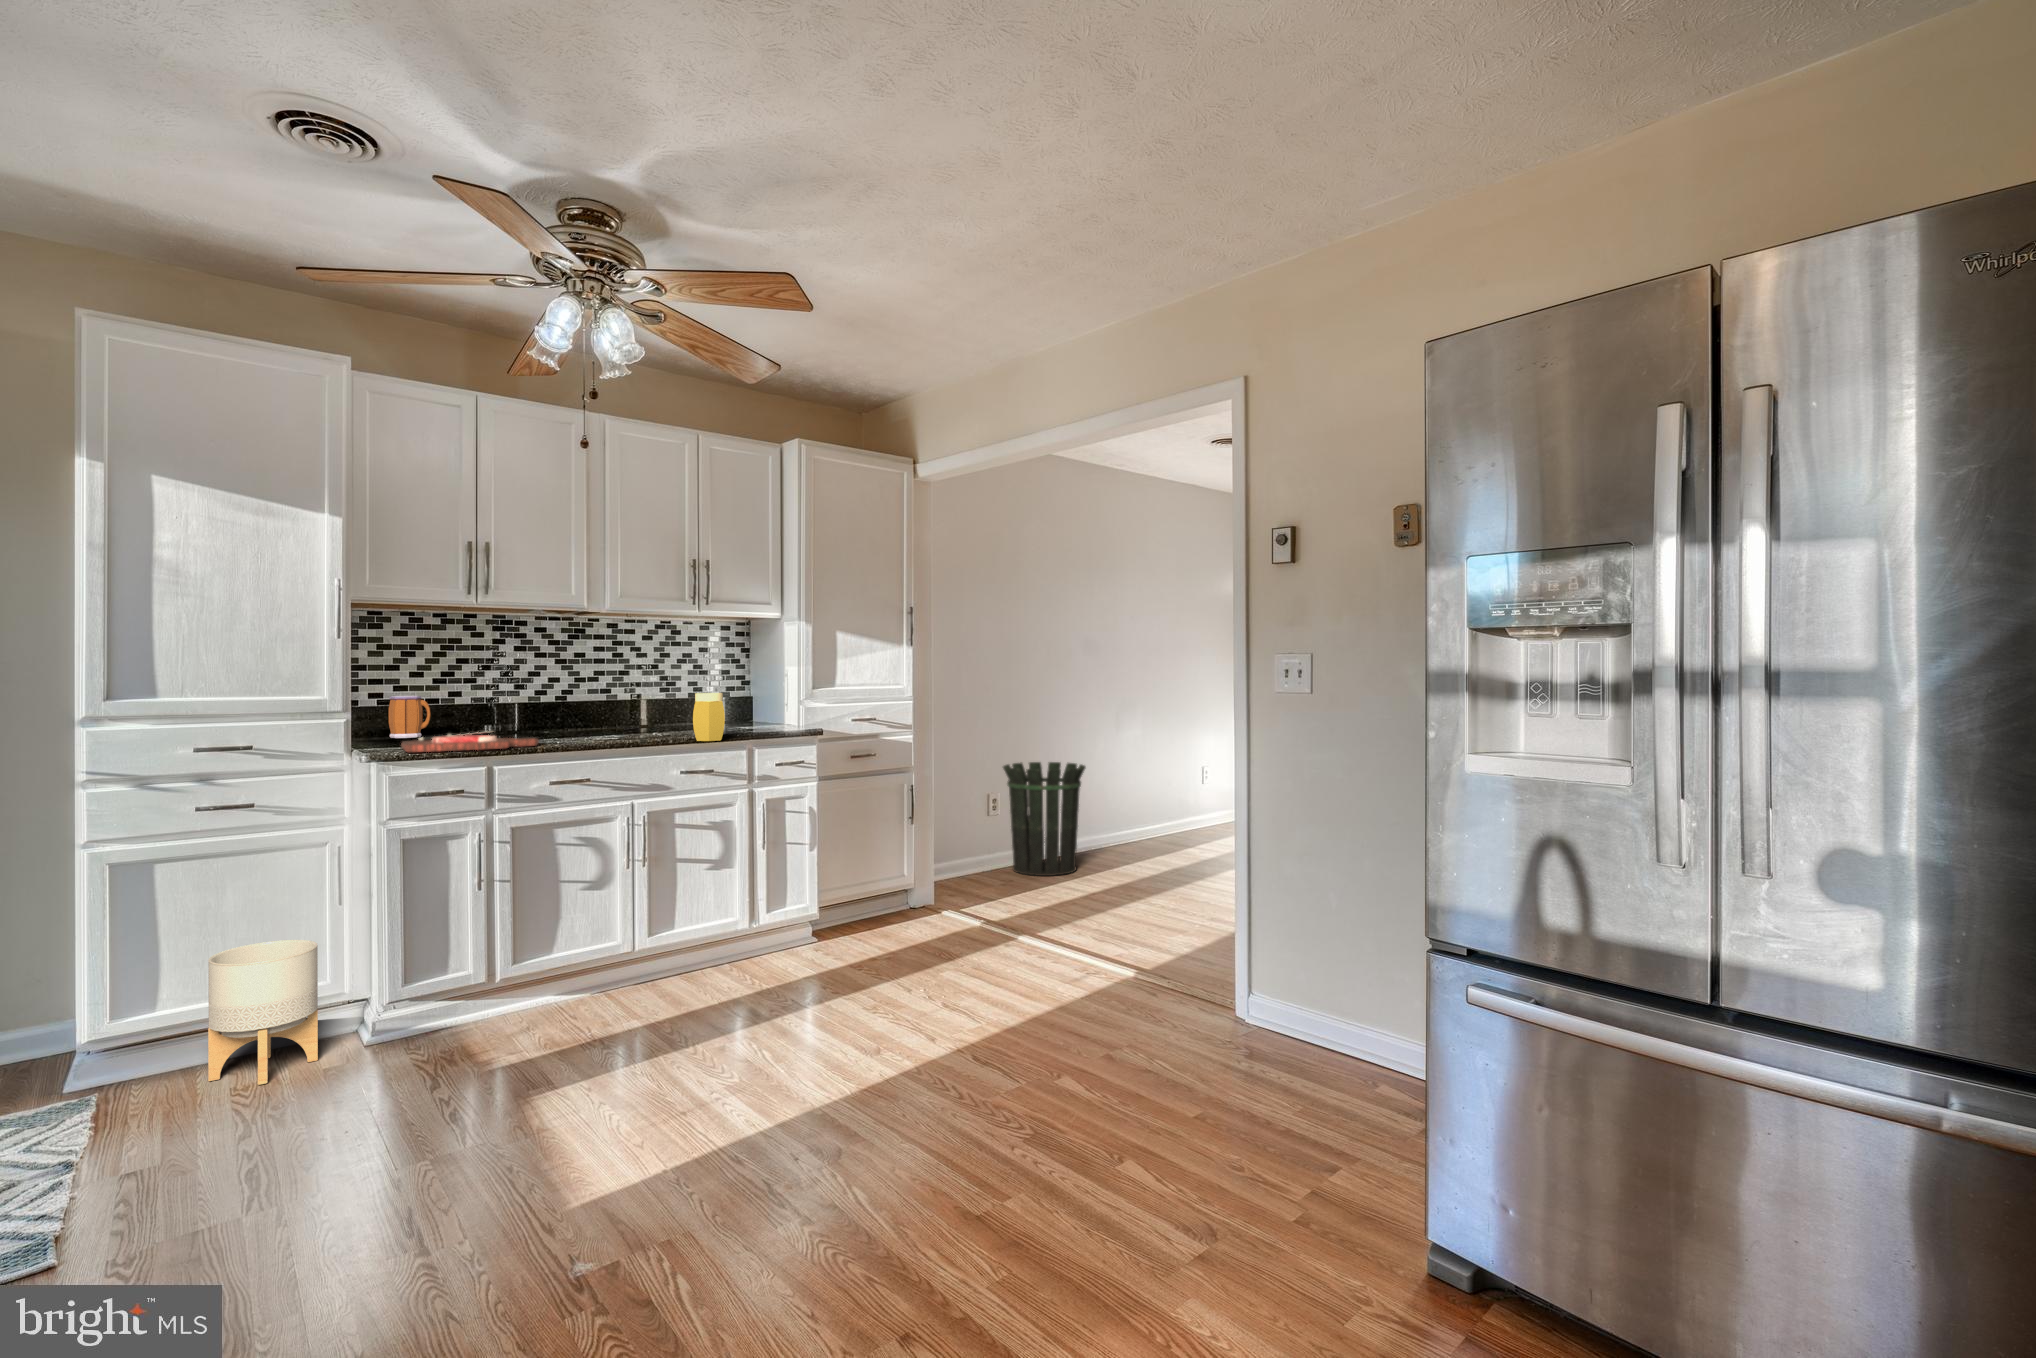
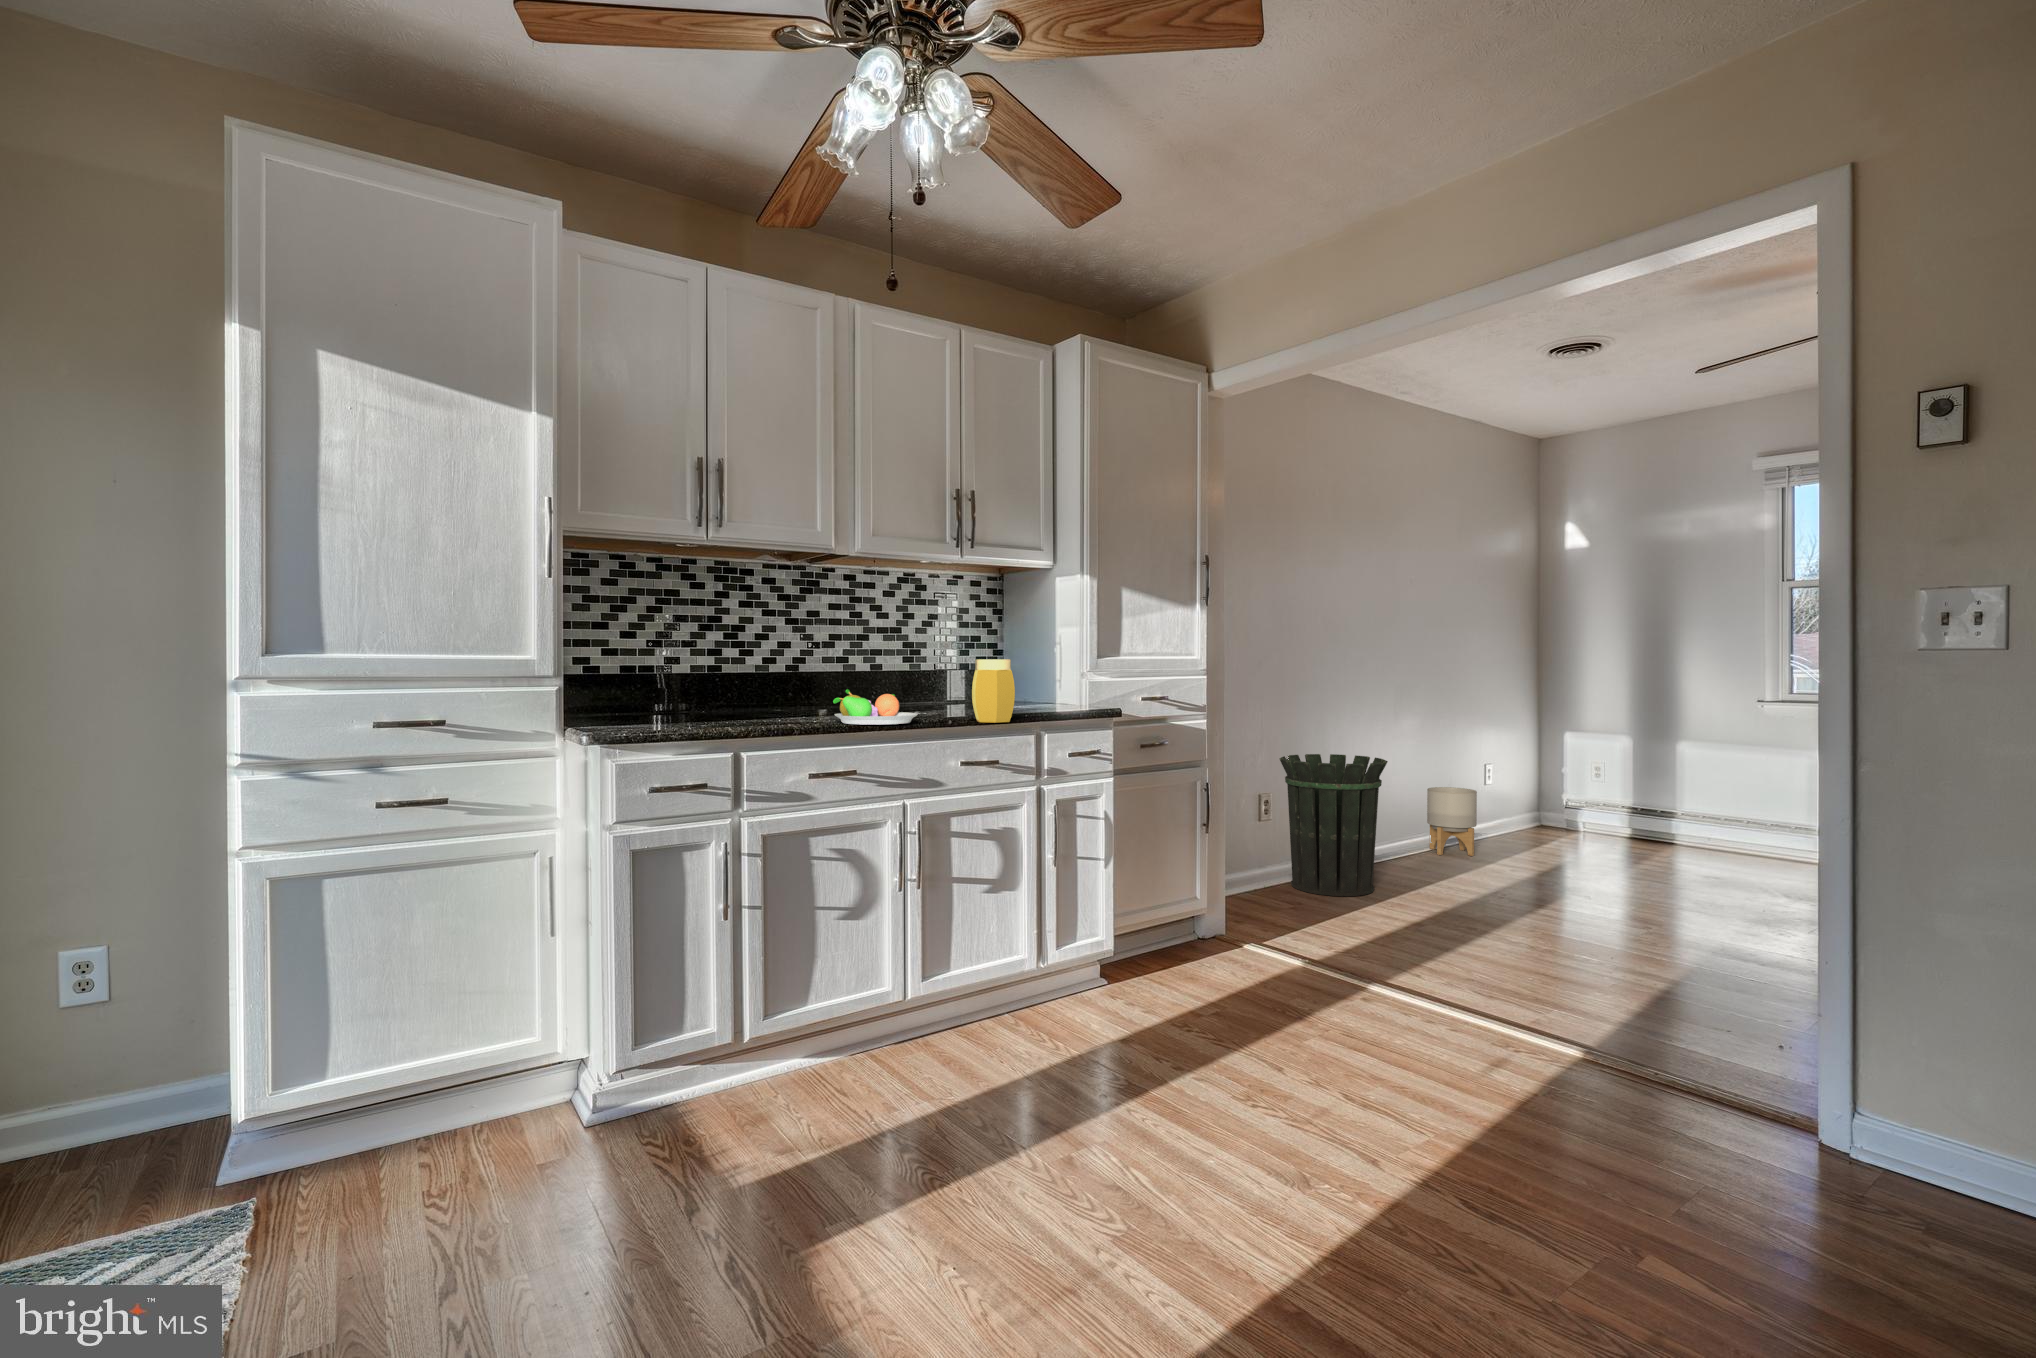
mug: present [389,696,431,738] -> none [601,660,650,714]
fruit bowl: none [574,717,646,744] -> present [833,690,917,725]
cutting board: present [401,732,539,752] -> none [623,706,792,732]
planter: present [208,940,318,1085] -> present [1427,787,1477,856]

